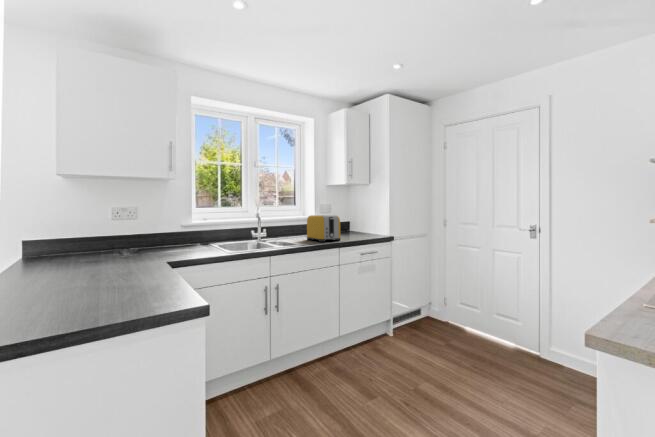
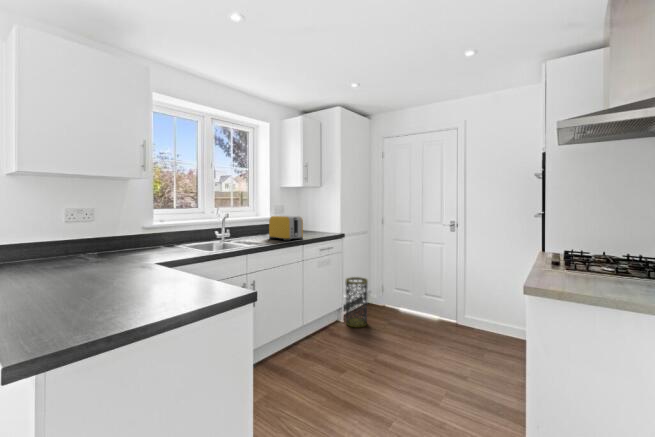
trash can: none [394,286,420,343] -> present [345,277,368,327]

